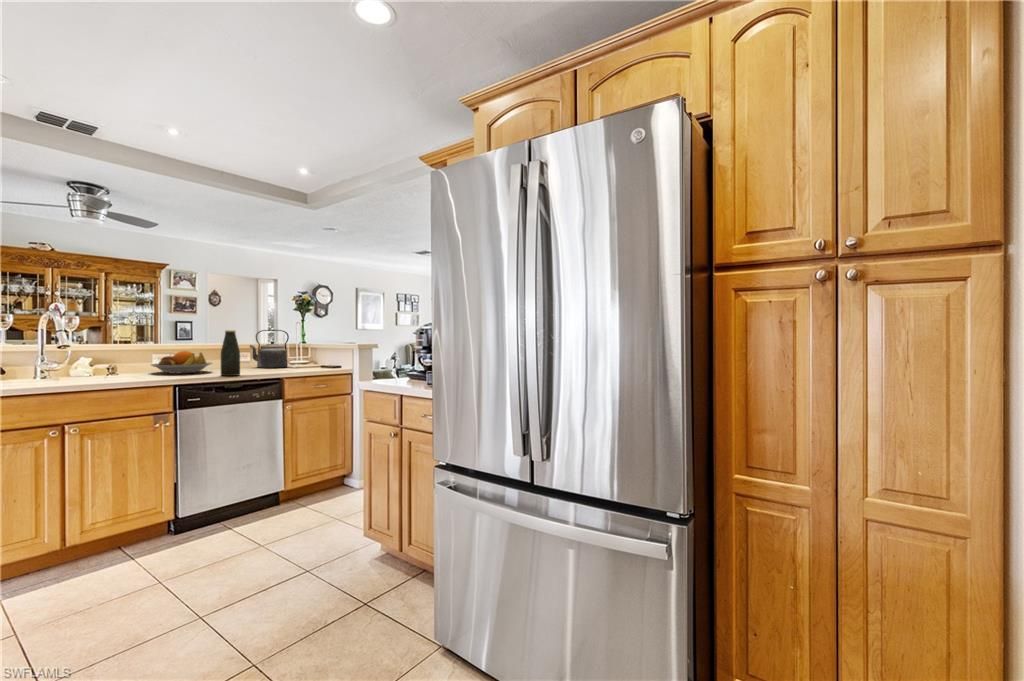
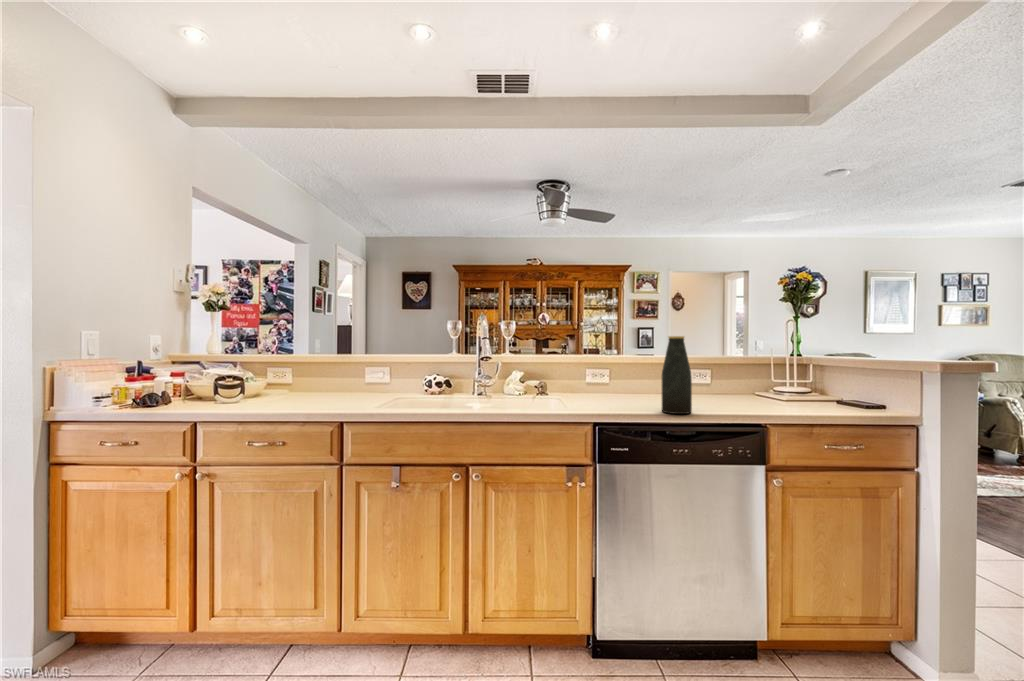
kettle: present [250,330,289,368] -> none [710,334,773,398]
fruit bowl: present [151,351,212,374] -> none [578,367,654,401]

